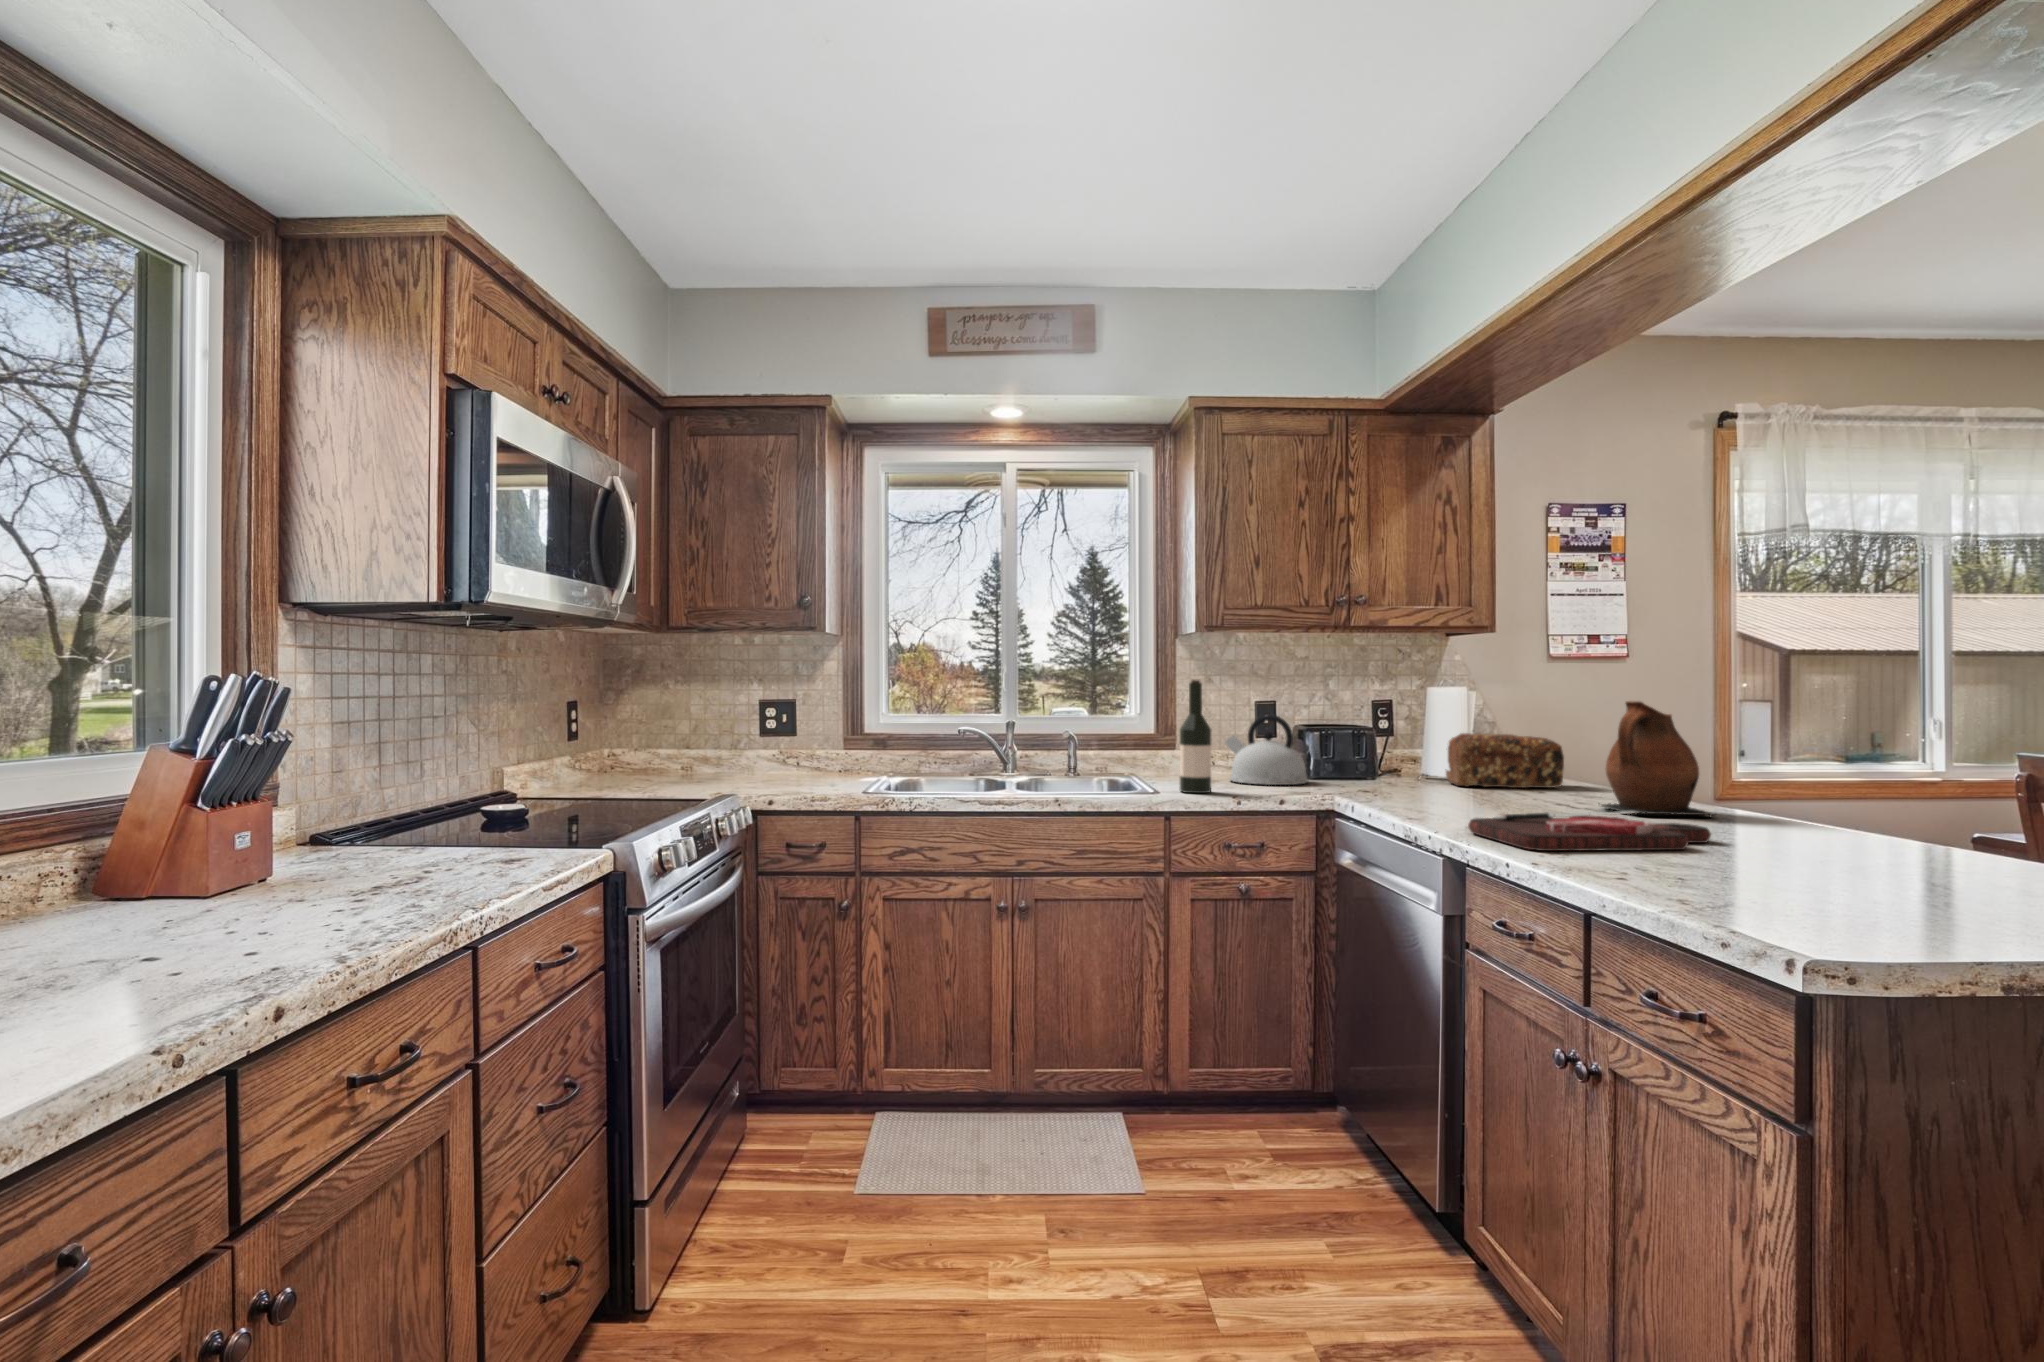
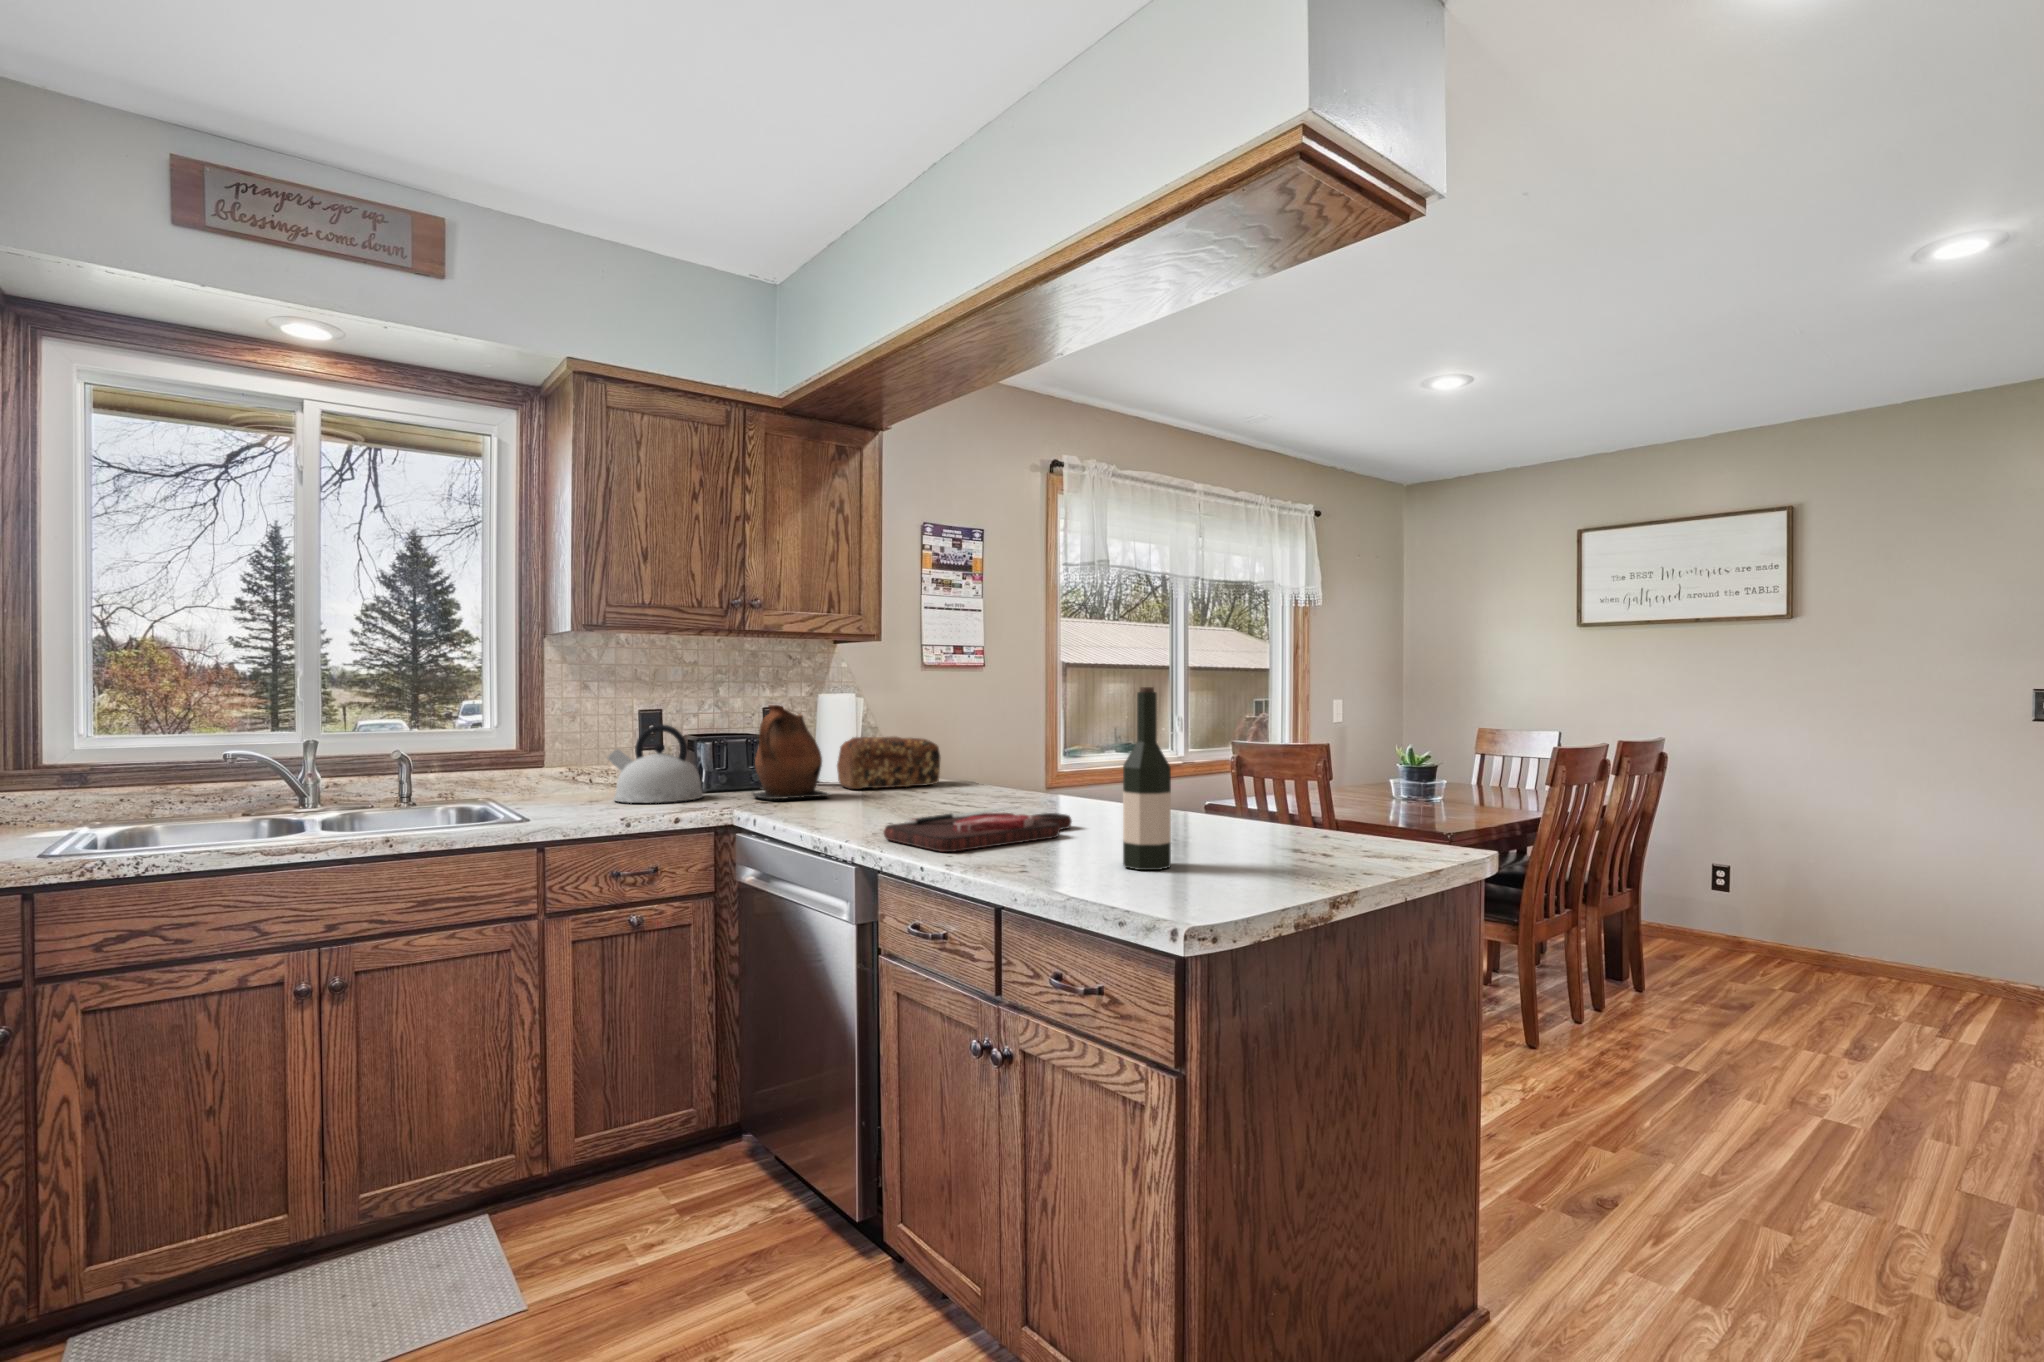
wine bottle: present [1180,680,1211,793] -> present [1123,687,1171,870]
ceramic pitcher: present [1599,701,1715,816] -> present [752,705,830,799]

